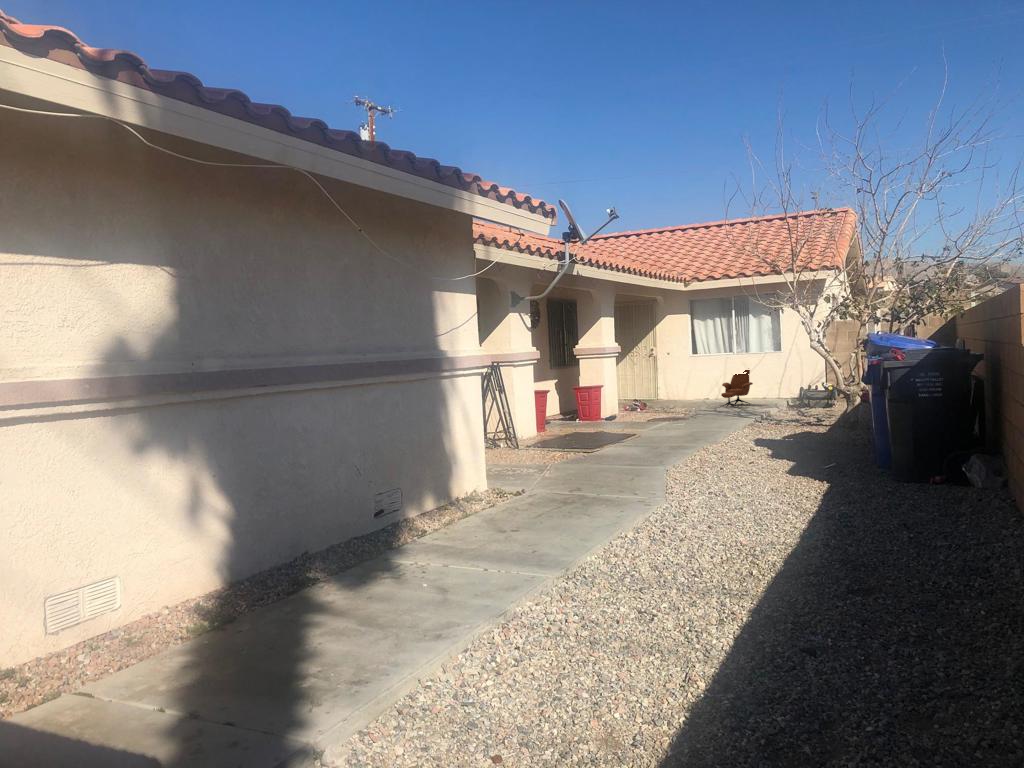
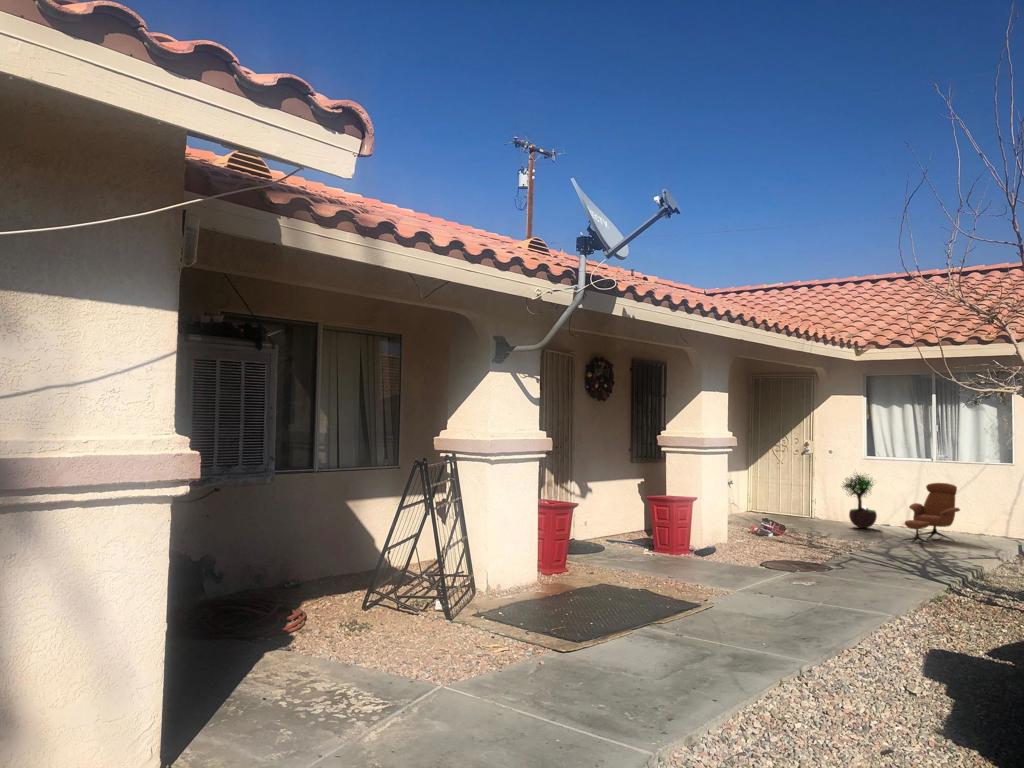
potted tree: none [678,364,701,404] -> present [843,474,877,528]

